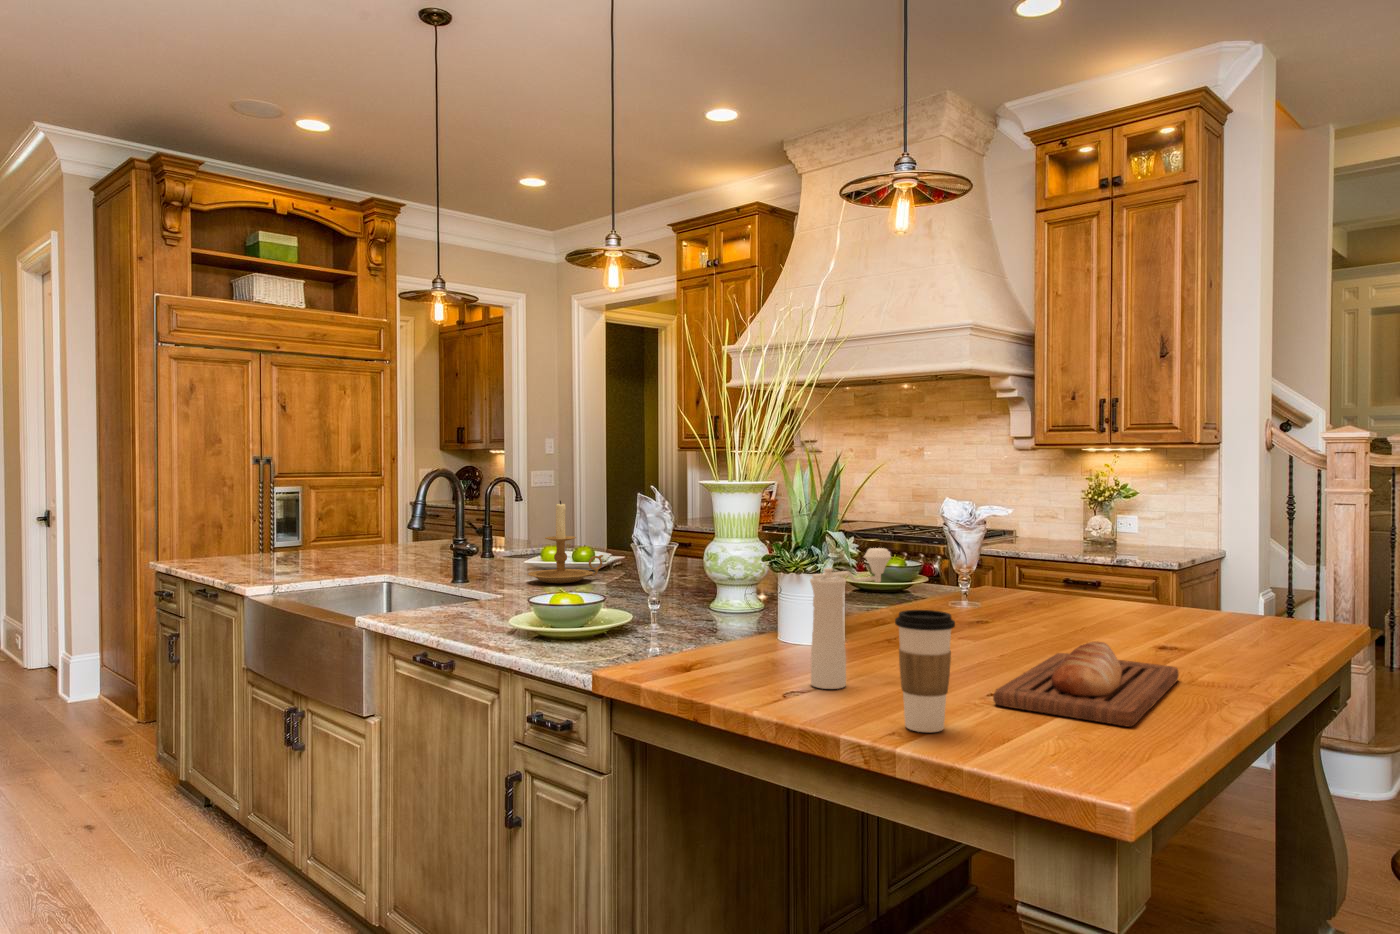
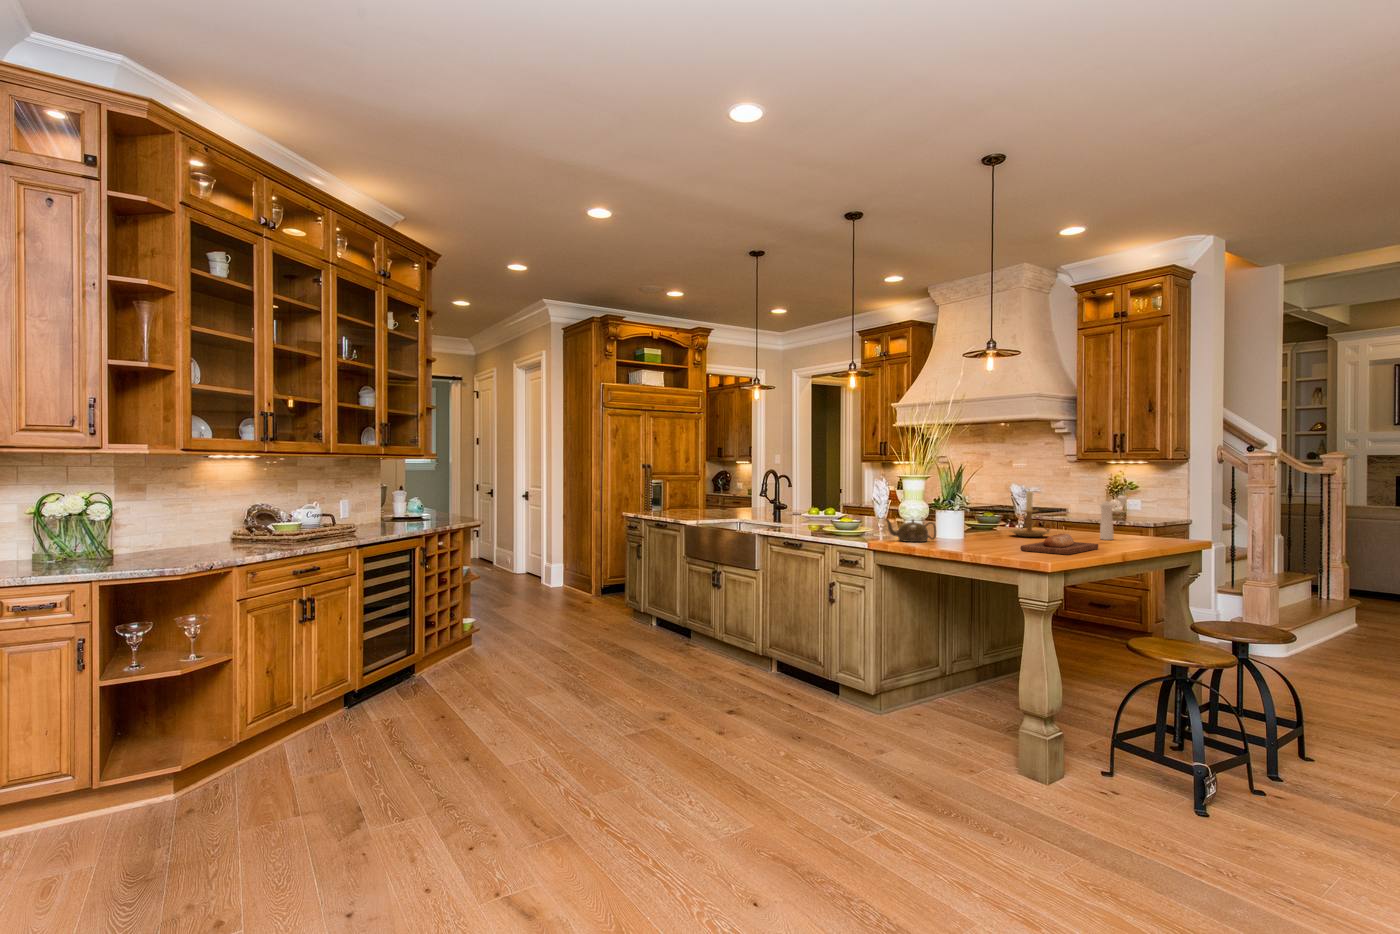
candle holder: present [528,501,603,583] -> present [1010,491,1052,537]
pepper mill: present [810,548,891,689] -> present [1100,495,1128,540]
teapot: none [641,603,773,666] -> present [885,519,936,542]
coffee cup: present [895,610,955,732] -> none [983,515,1004,553]

